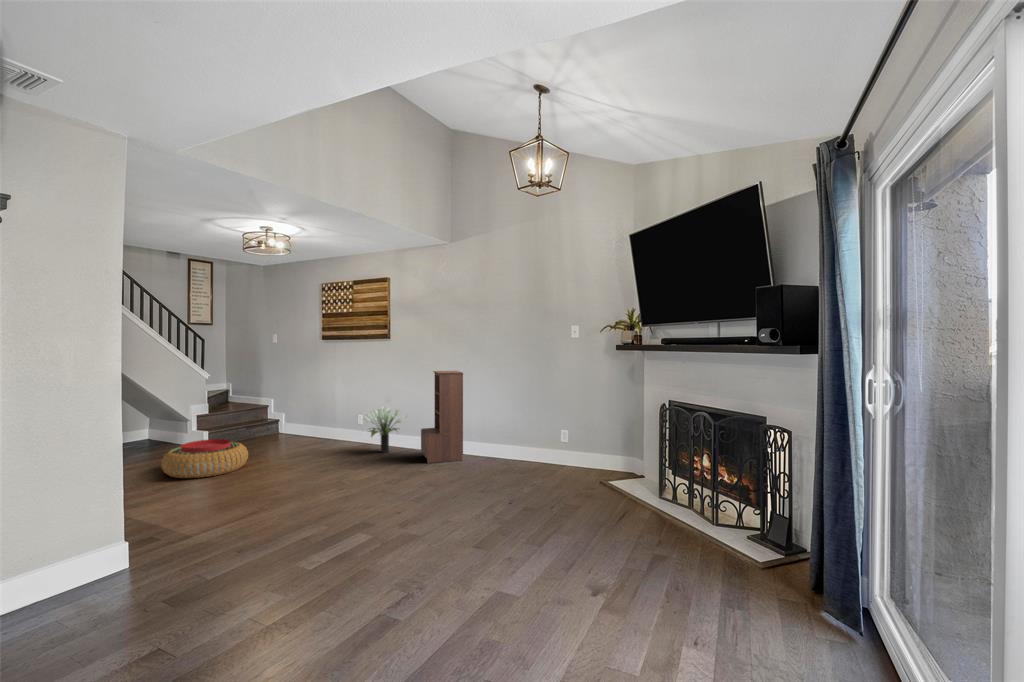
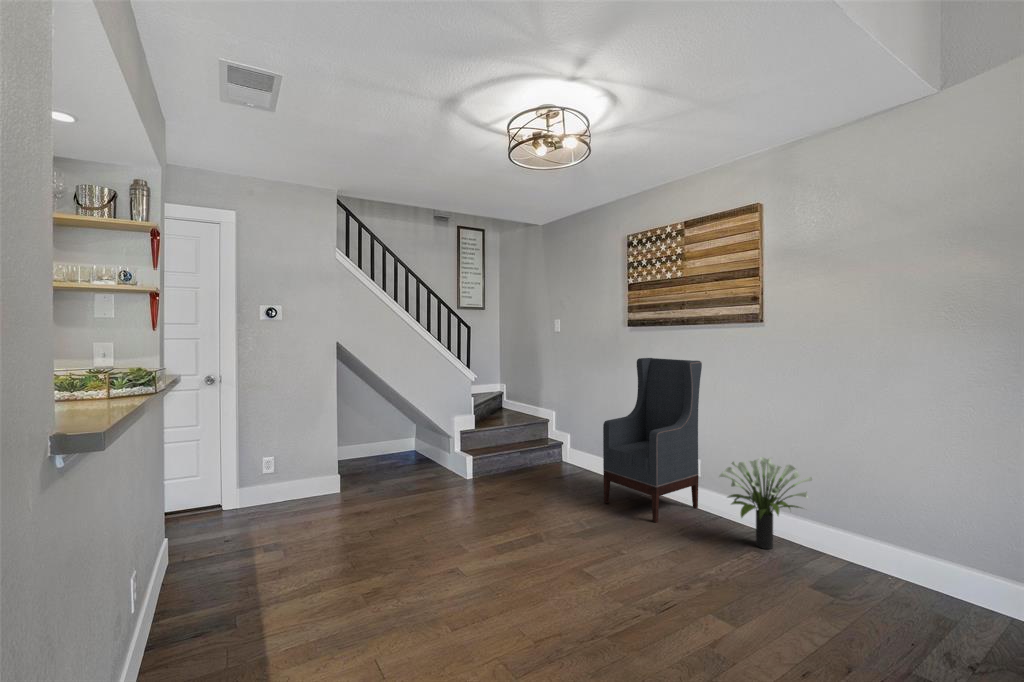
armchair: none [302,359,362,451] -> present [603,358,702,522]
bookshelf: present [421,371,463,463] -> none [864,394,1016,628]
pouf: present [161,439,248,478] -> none [405,487,527,565]

